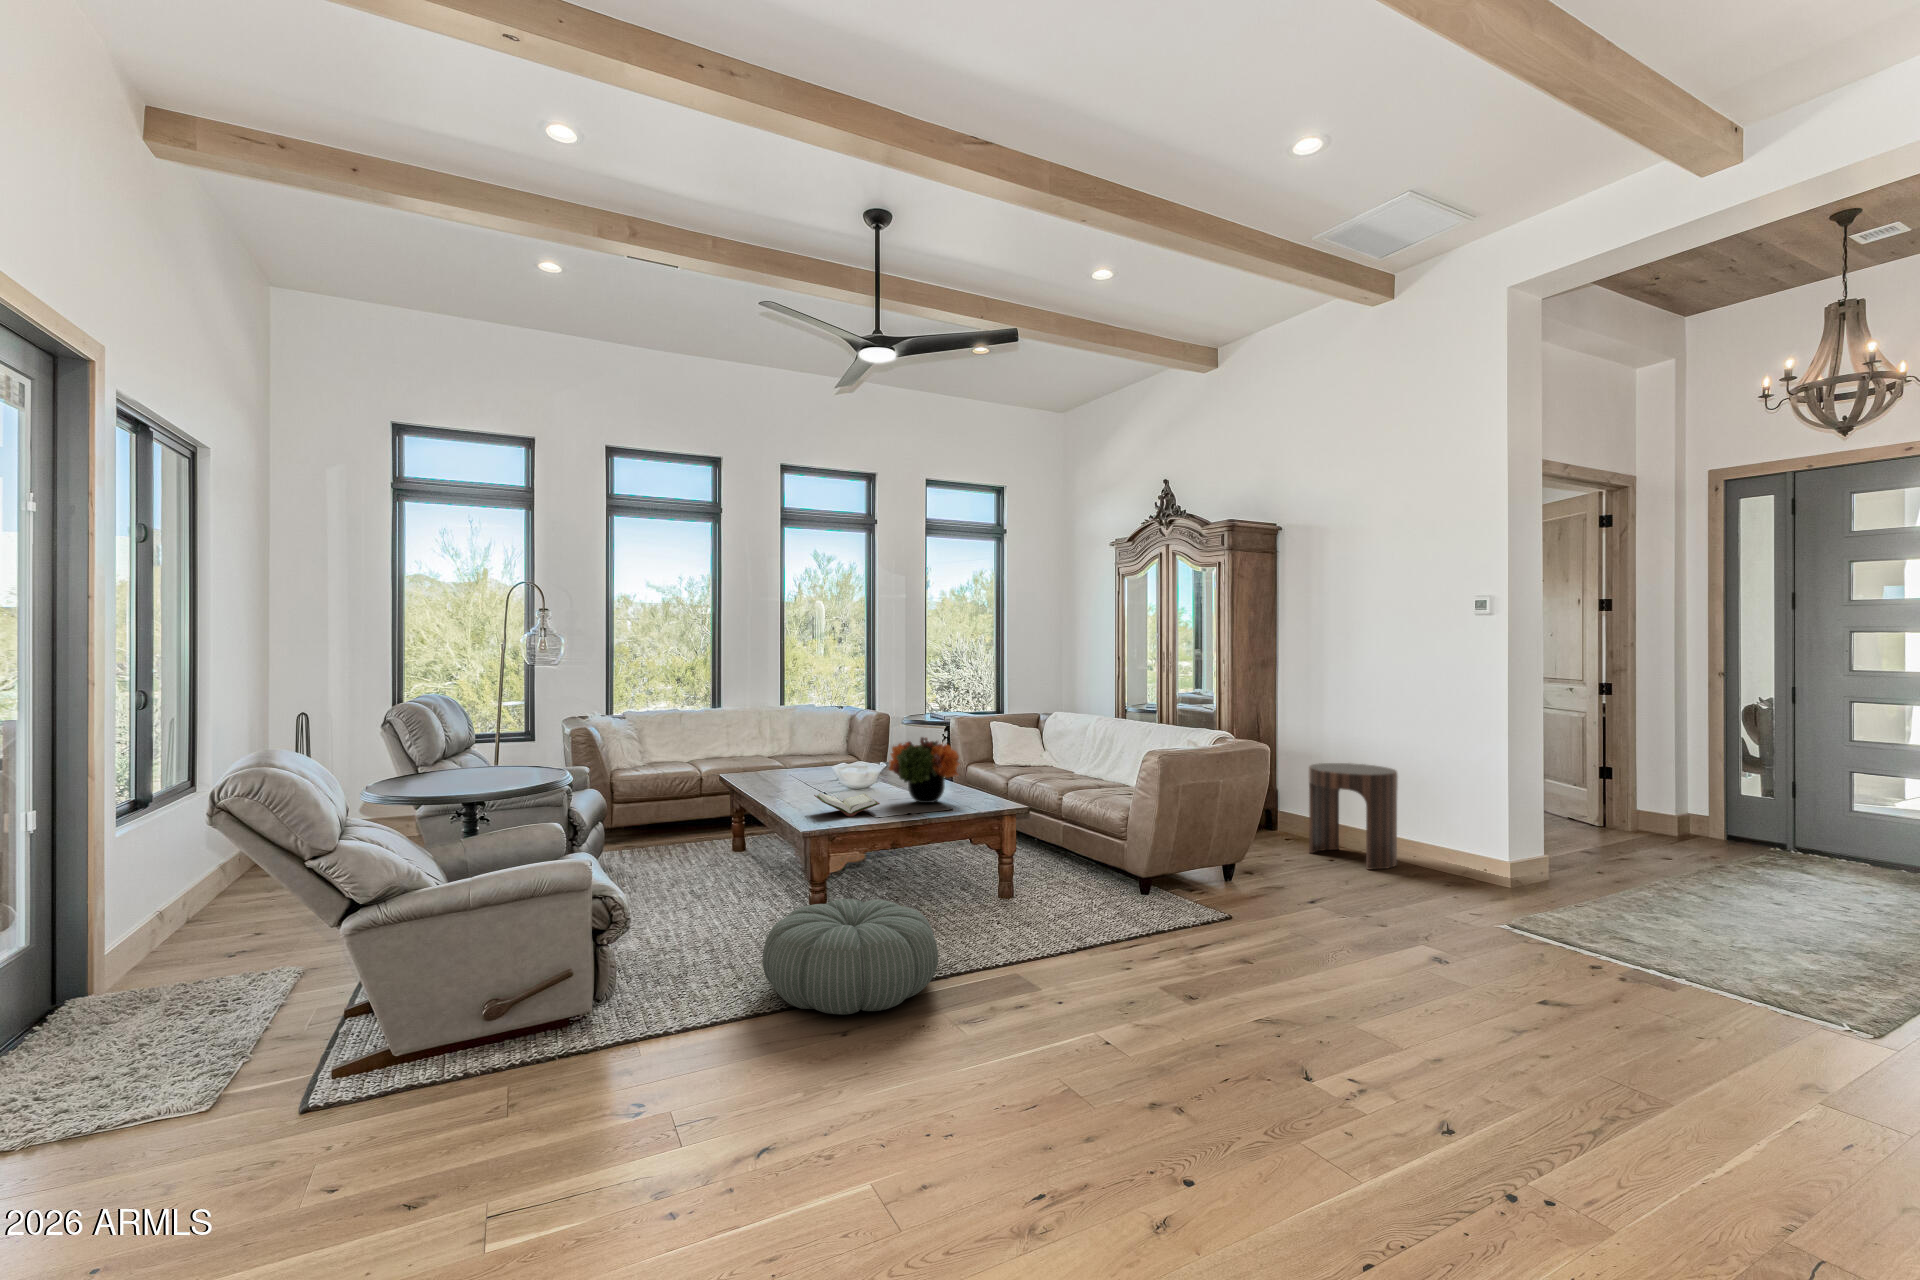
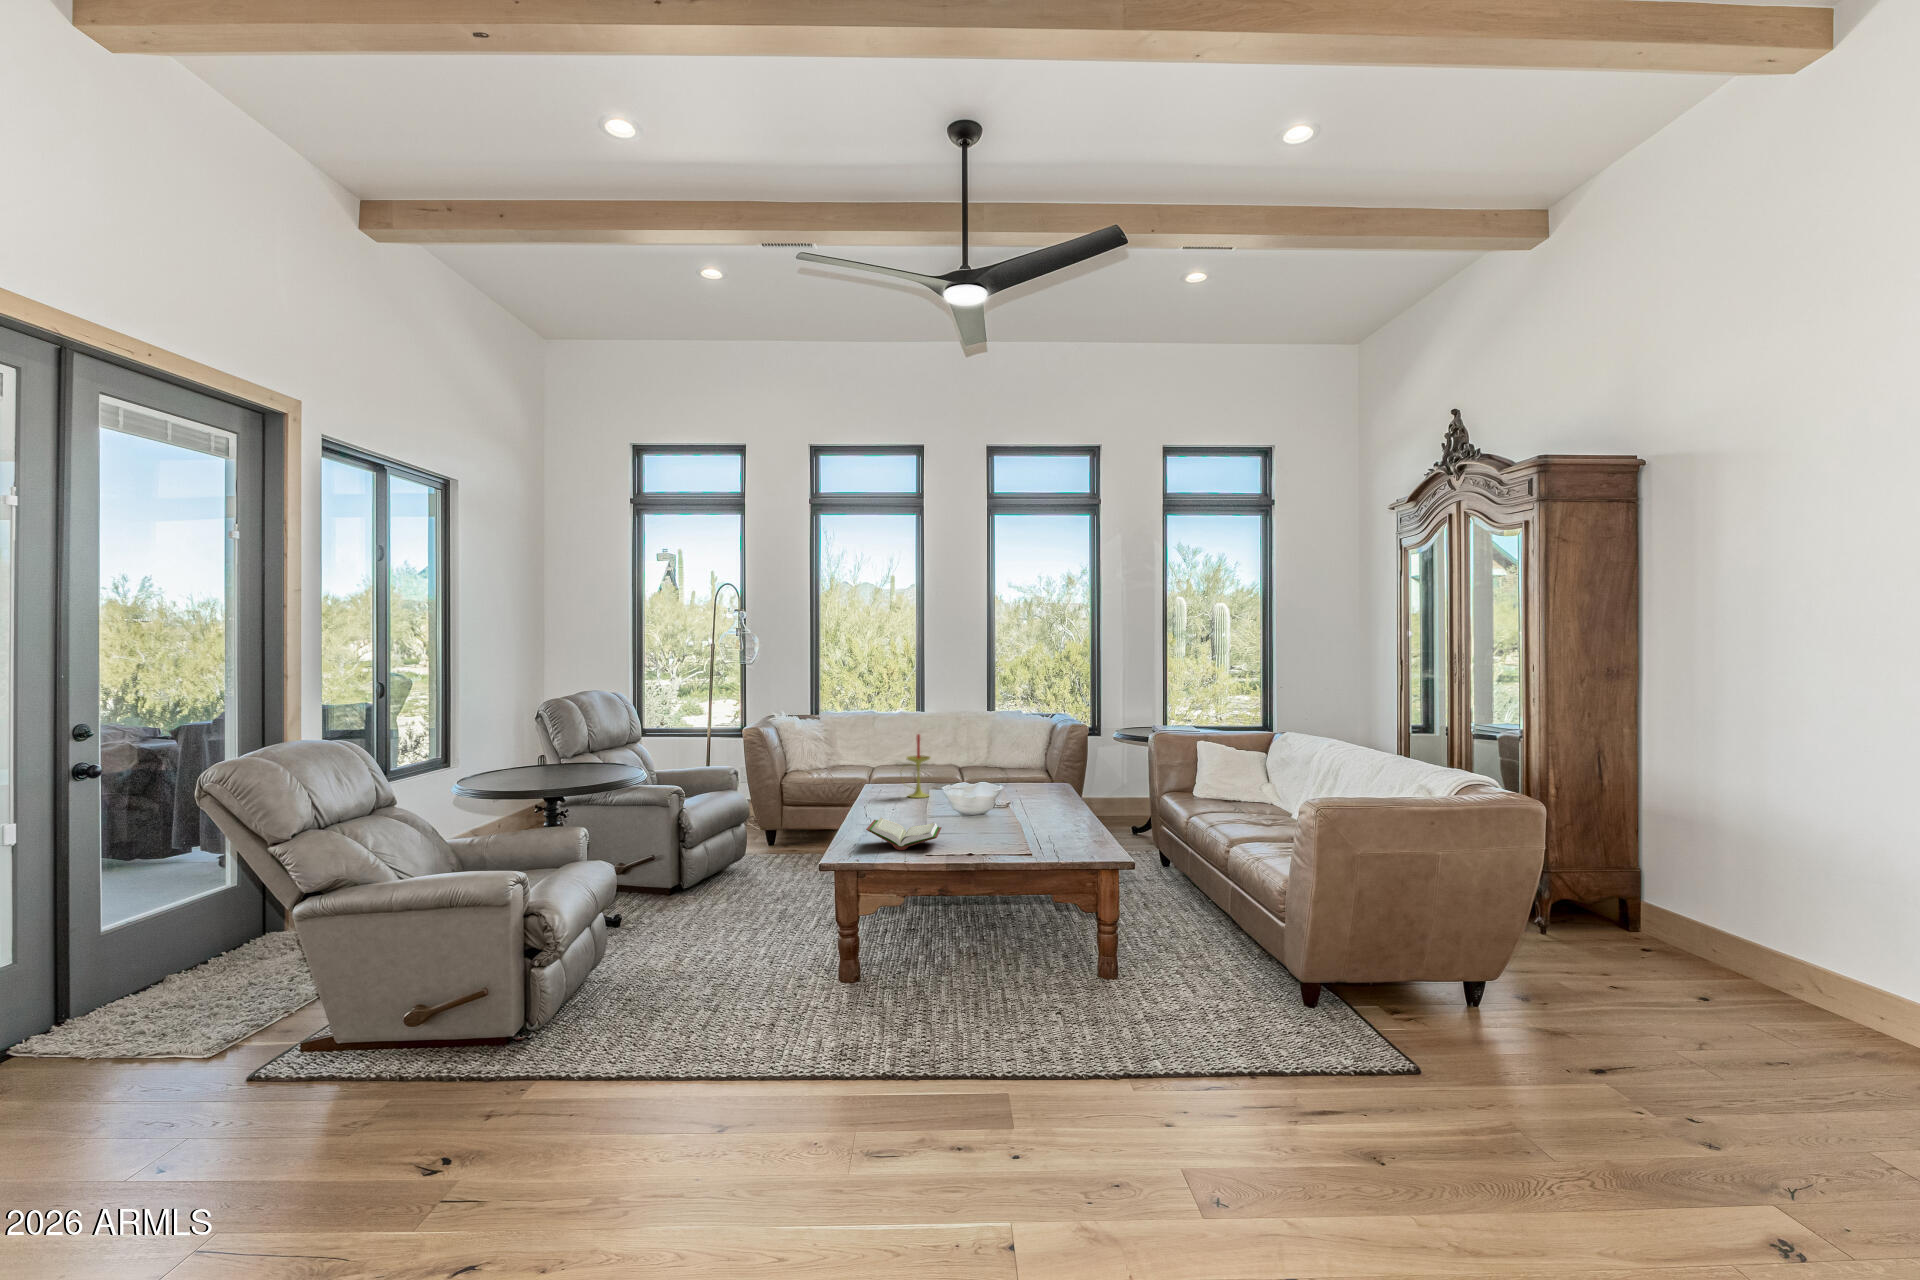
candle: none [765,724,793,782] -> present [901,734,931,798]
flower arrangement: present [889,737,959,803] -> none [972,757,1064,841]
side table: present [1309,763,1398,870] -> none [1658,831,1839,1025]
pouf: present [762,899,938,1015] -> none [675,956,900,1118]

